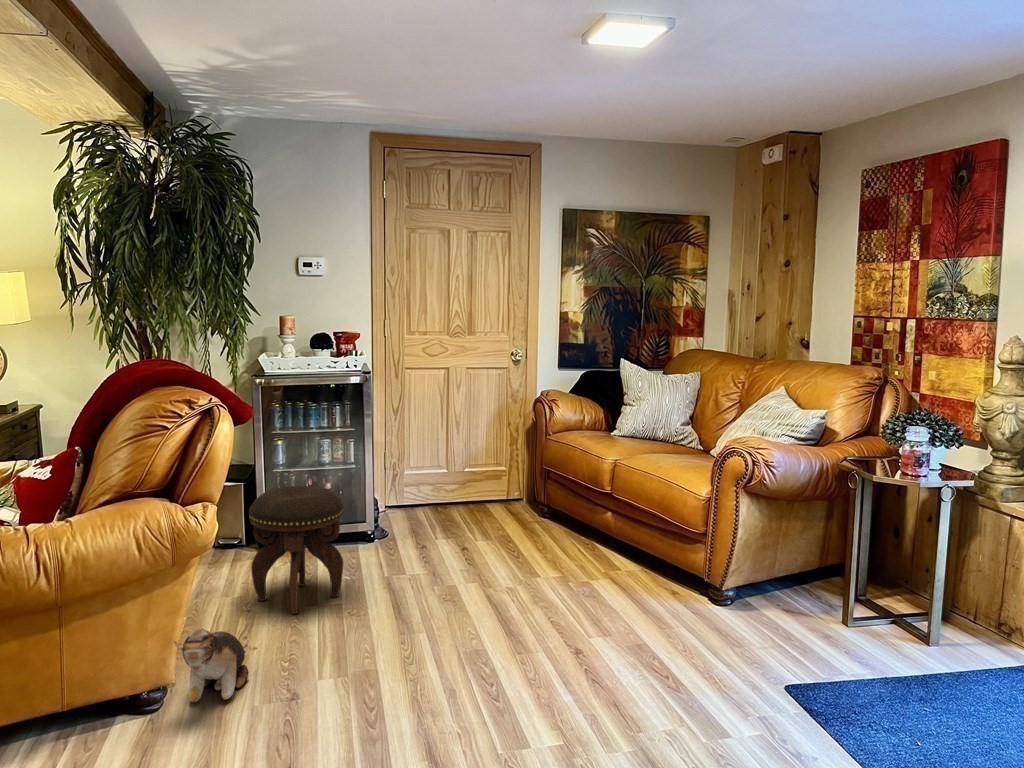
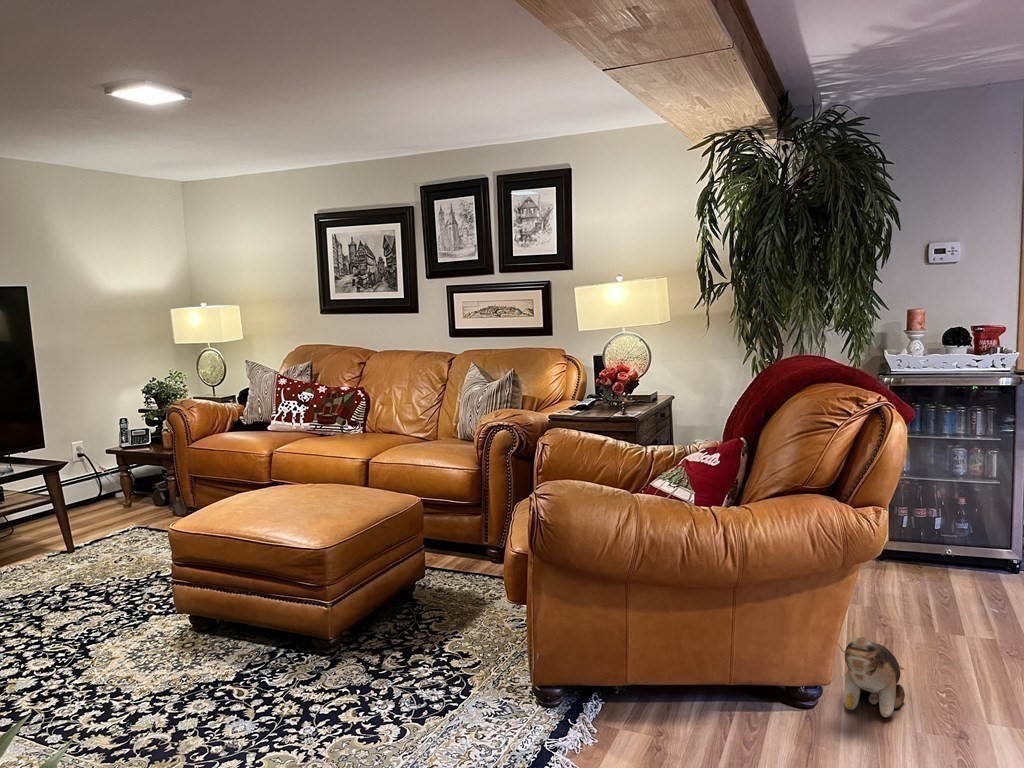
footstool: present [249,486,343,614] -> none [887,497,1005,640]

